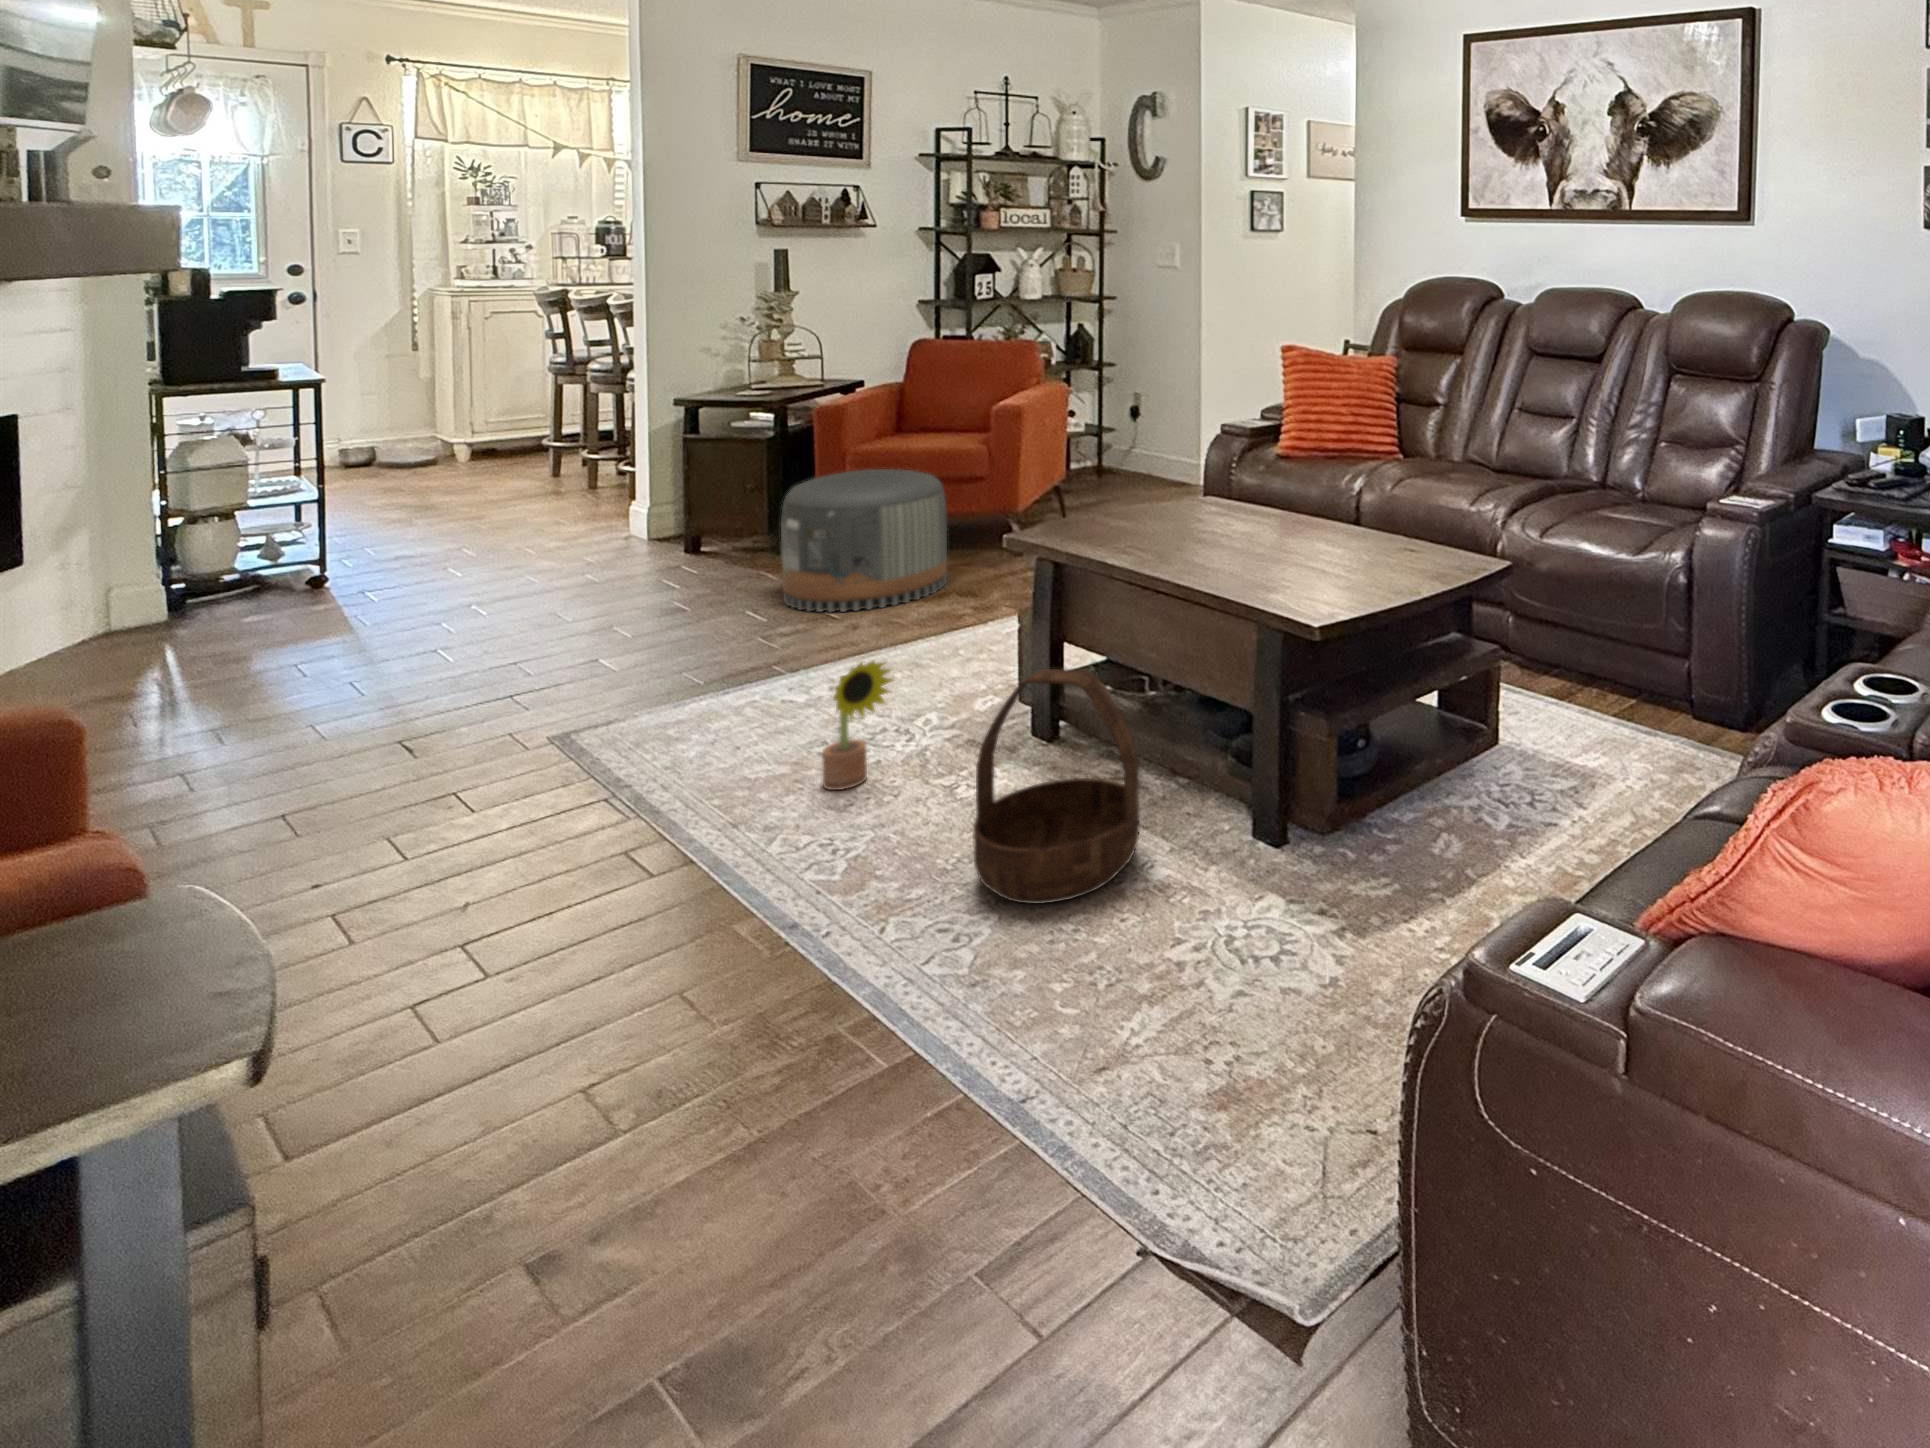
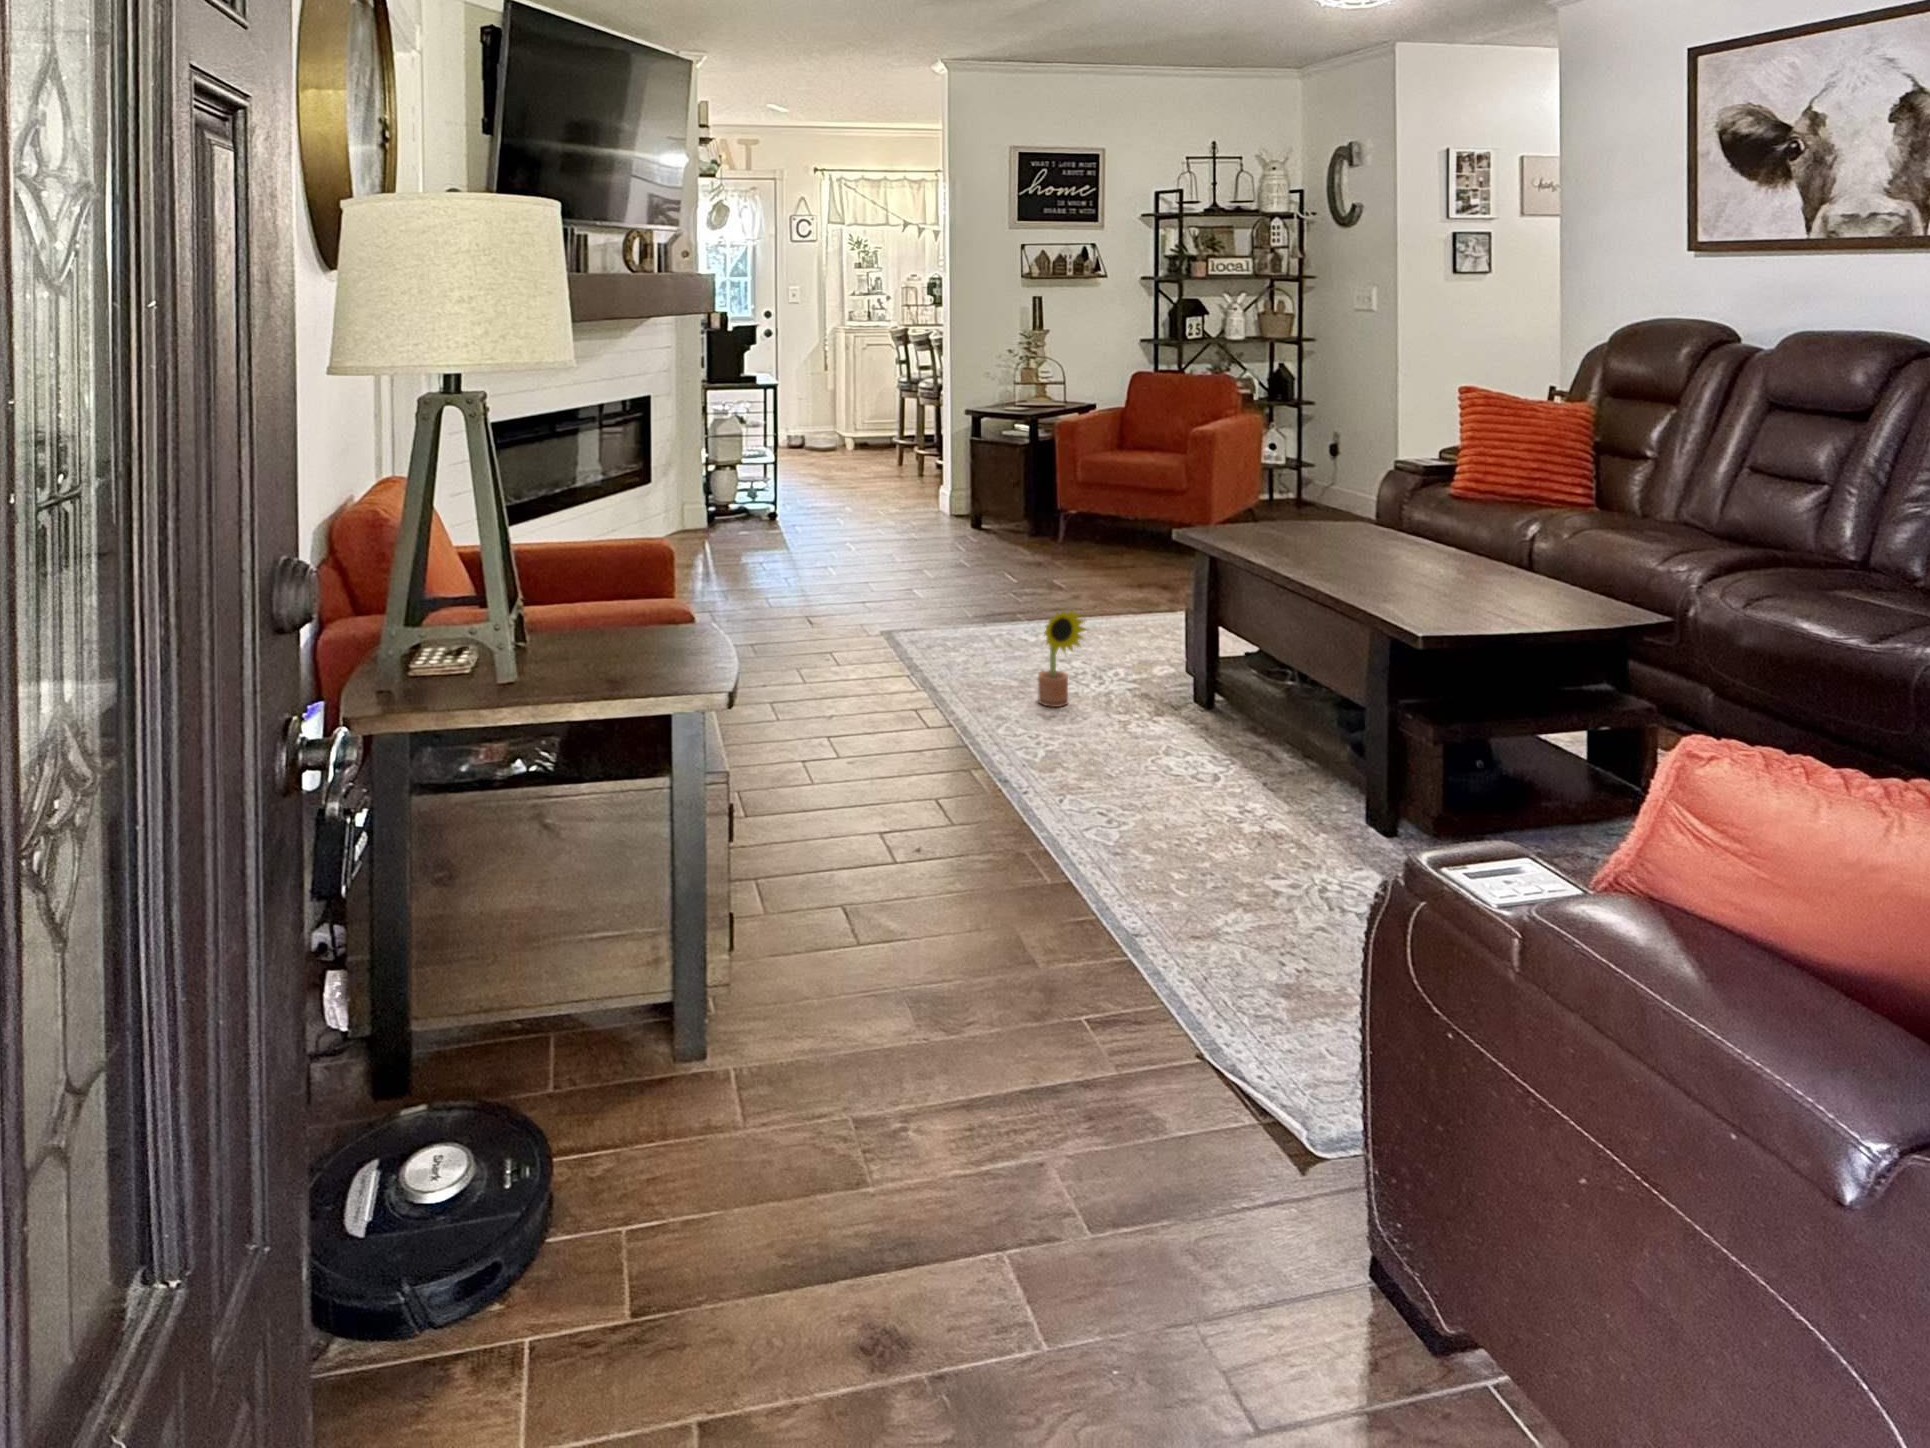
pouf: present [781,469,947,612] -> none [1030,475,1150,587]
basket: present [973,669,1139,904] -> none [1129,632,1261,823]

